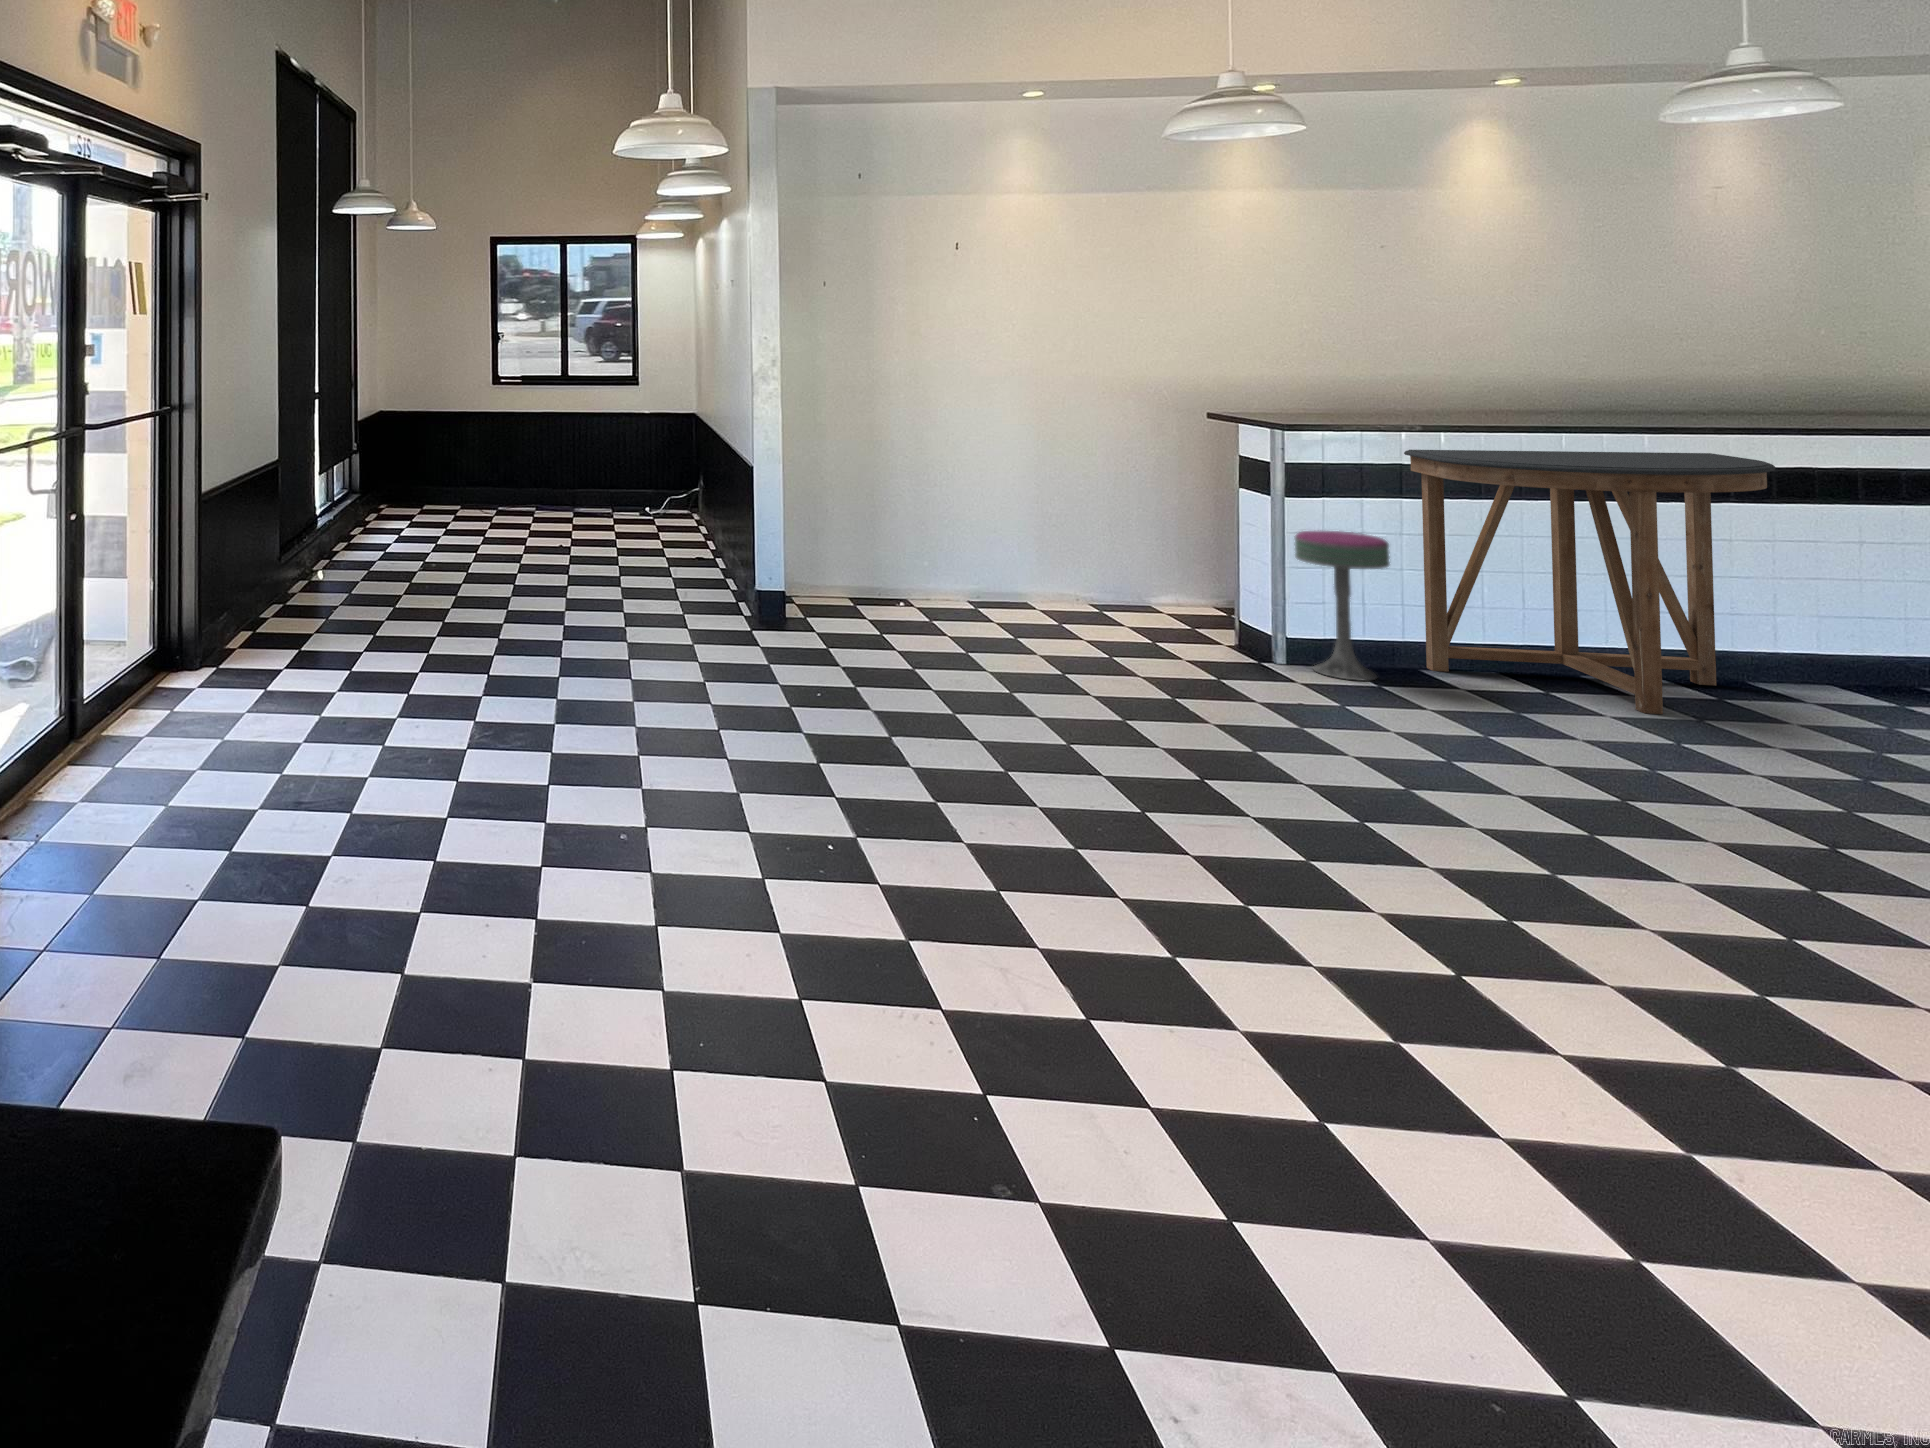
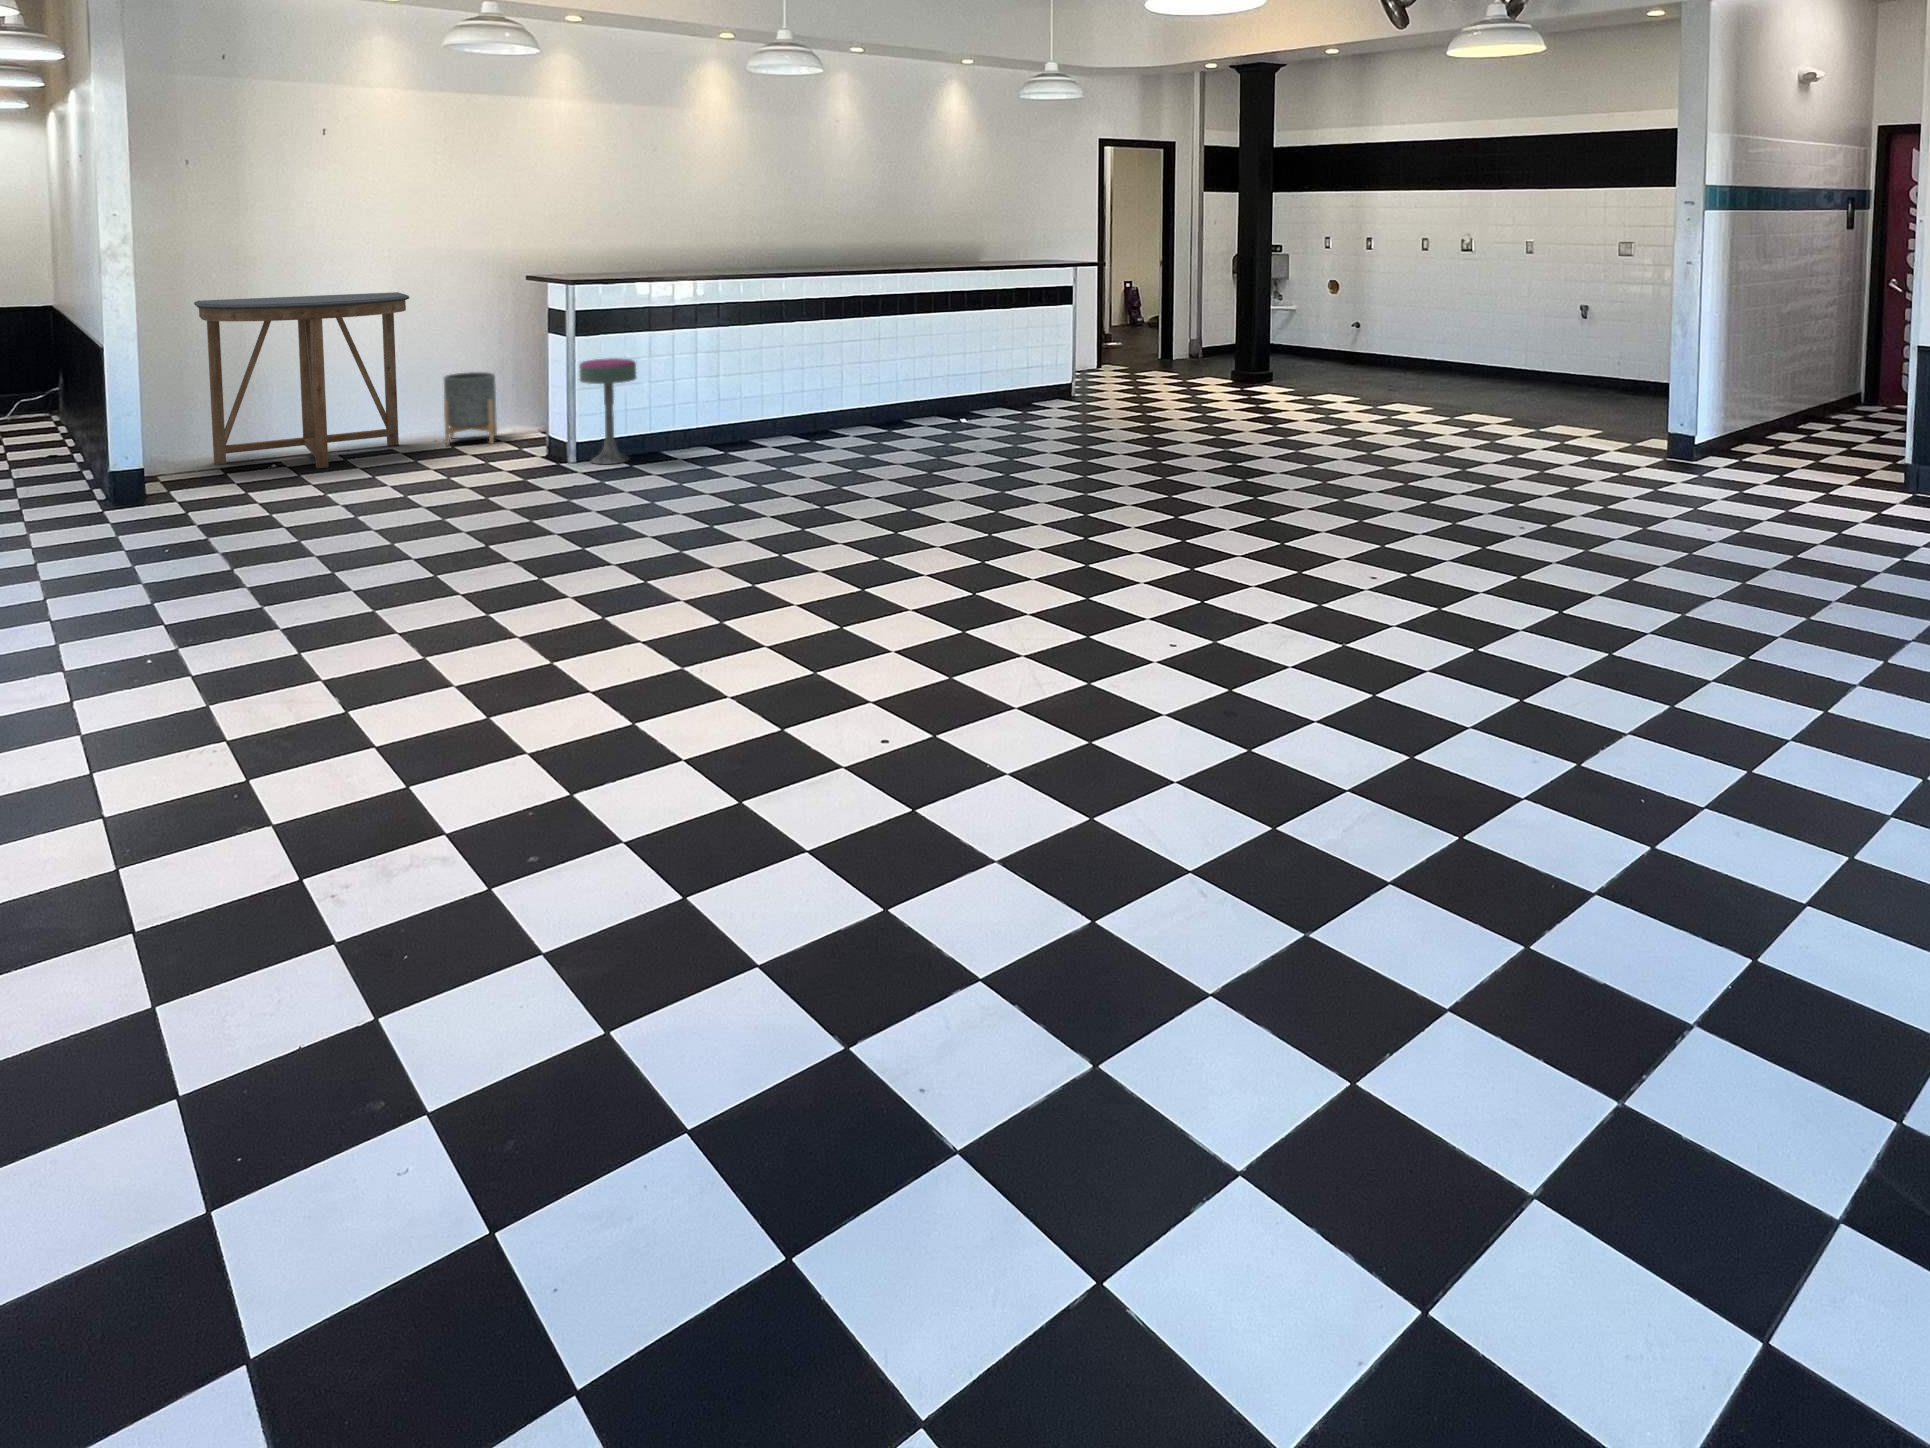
console table: present [1404,450,1775,714] -> present [194,292,410,468]
planter: none [1087,522,1154,616] -> present [444,372,497,446]

